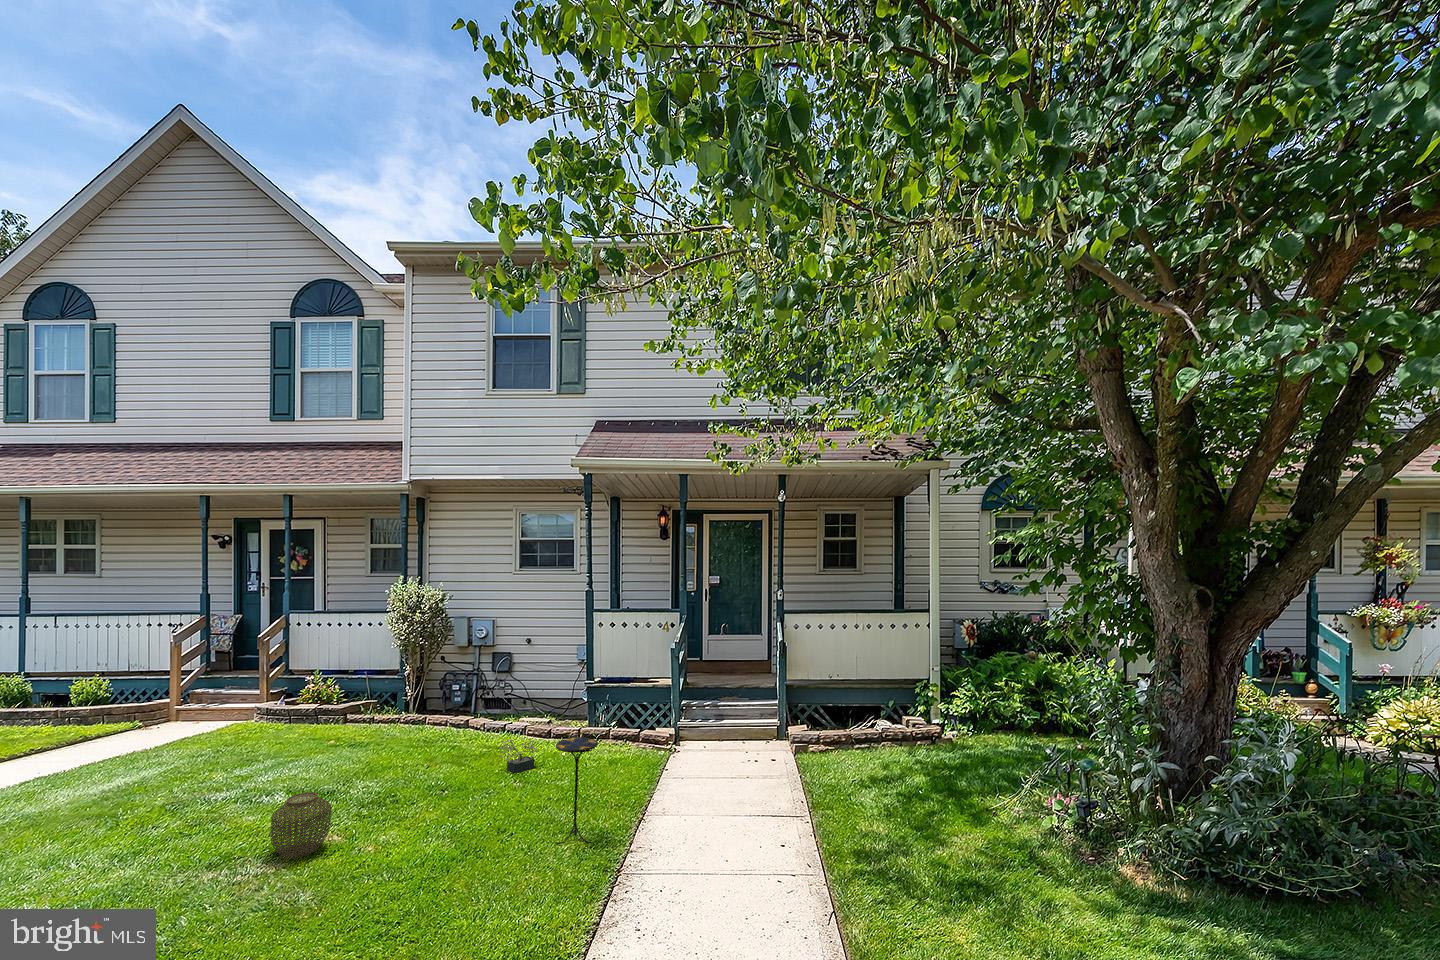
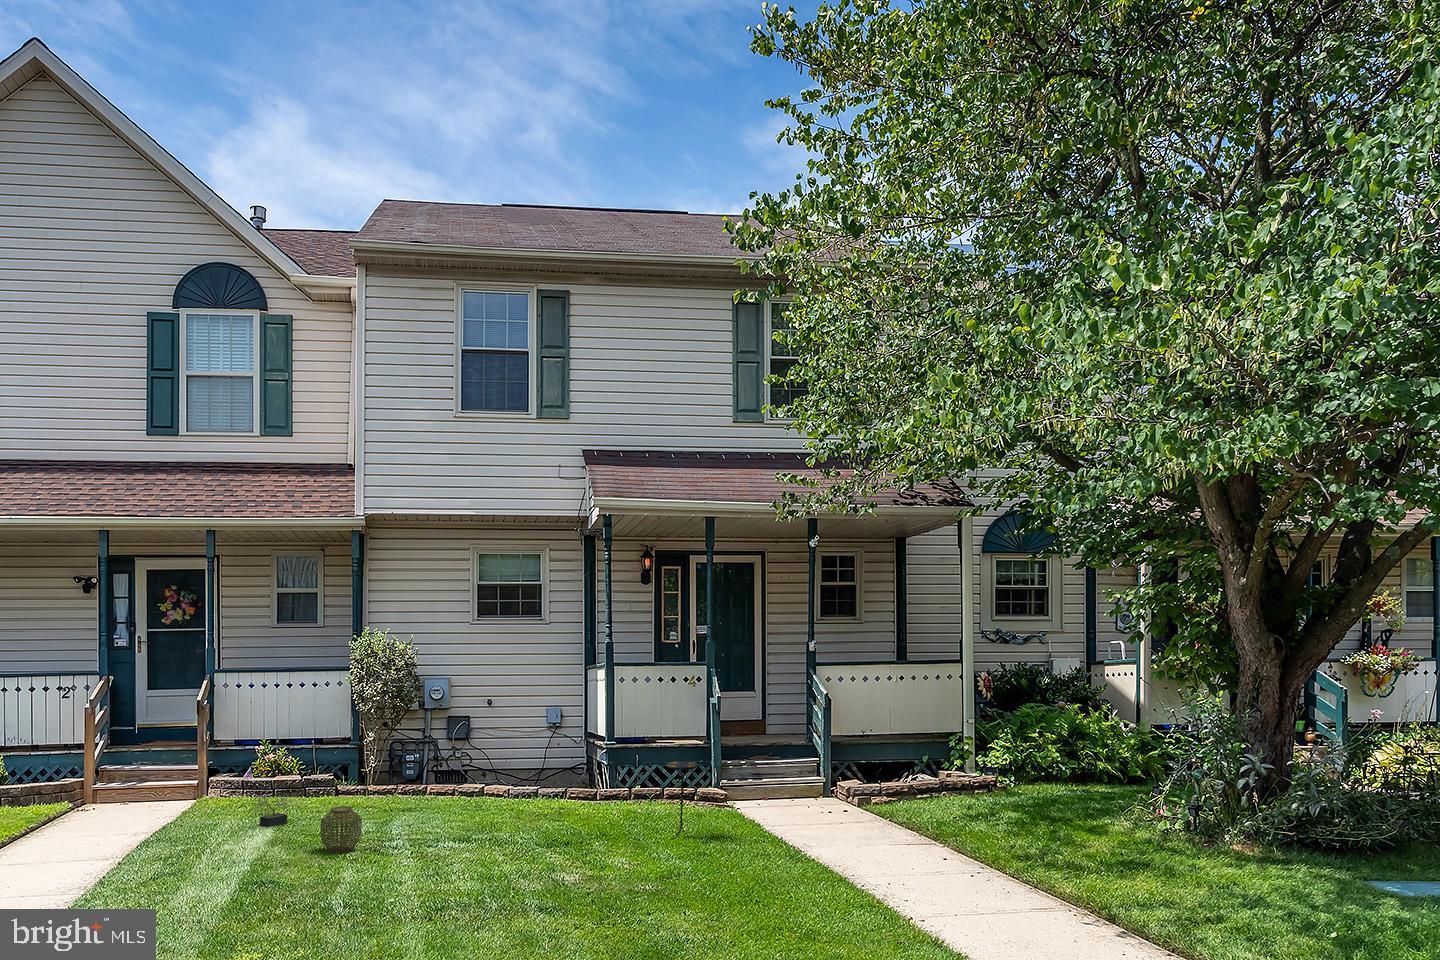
decorative plant: present [500,739,537,773] -> present [253,795,289,827]
woven basket: present [270,792,331,859] -> present [320,806,362,852]

